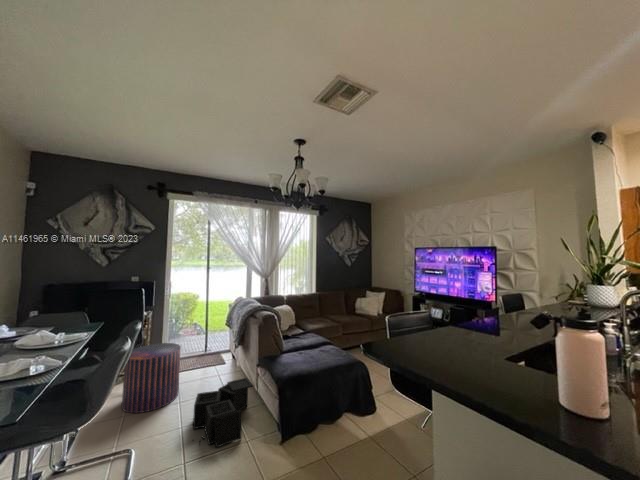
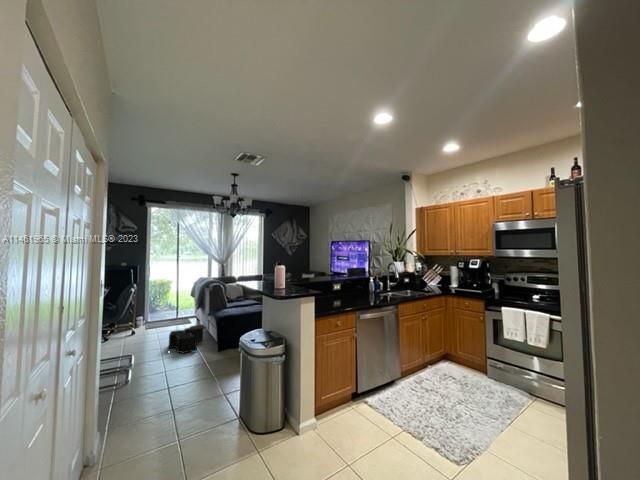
pouf: present [122,343,181,413] -> none [123,306,159,344]

